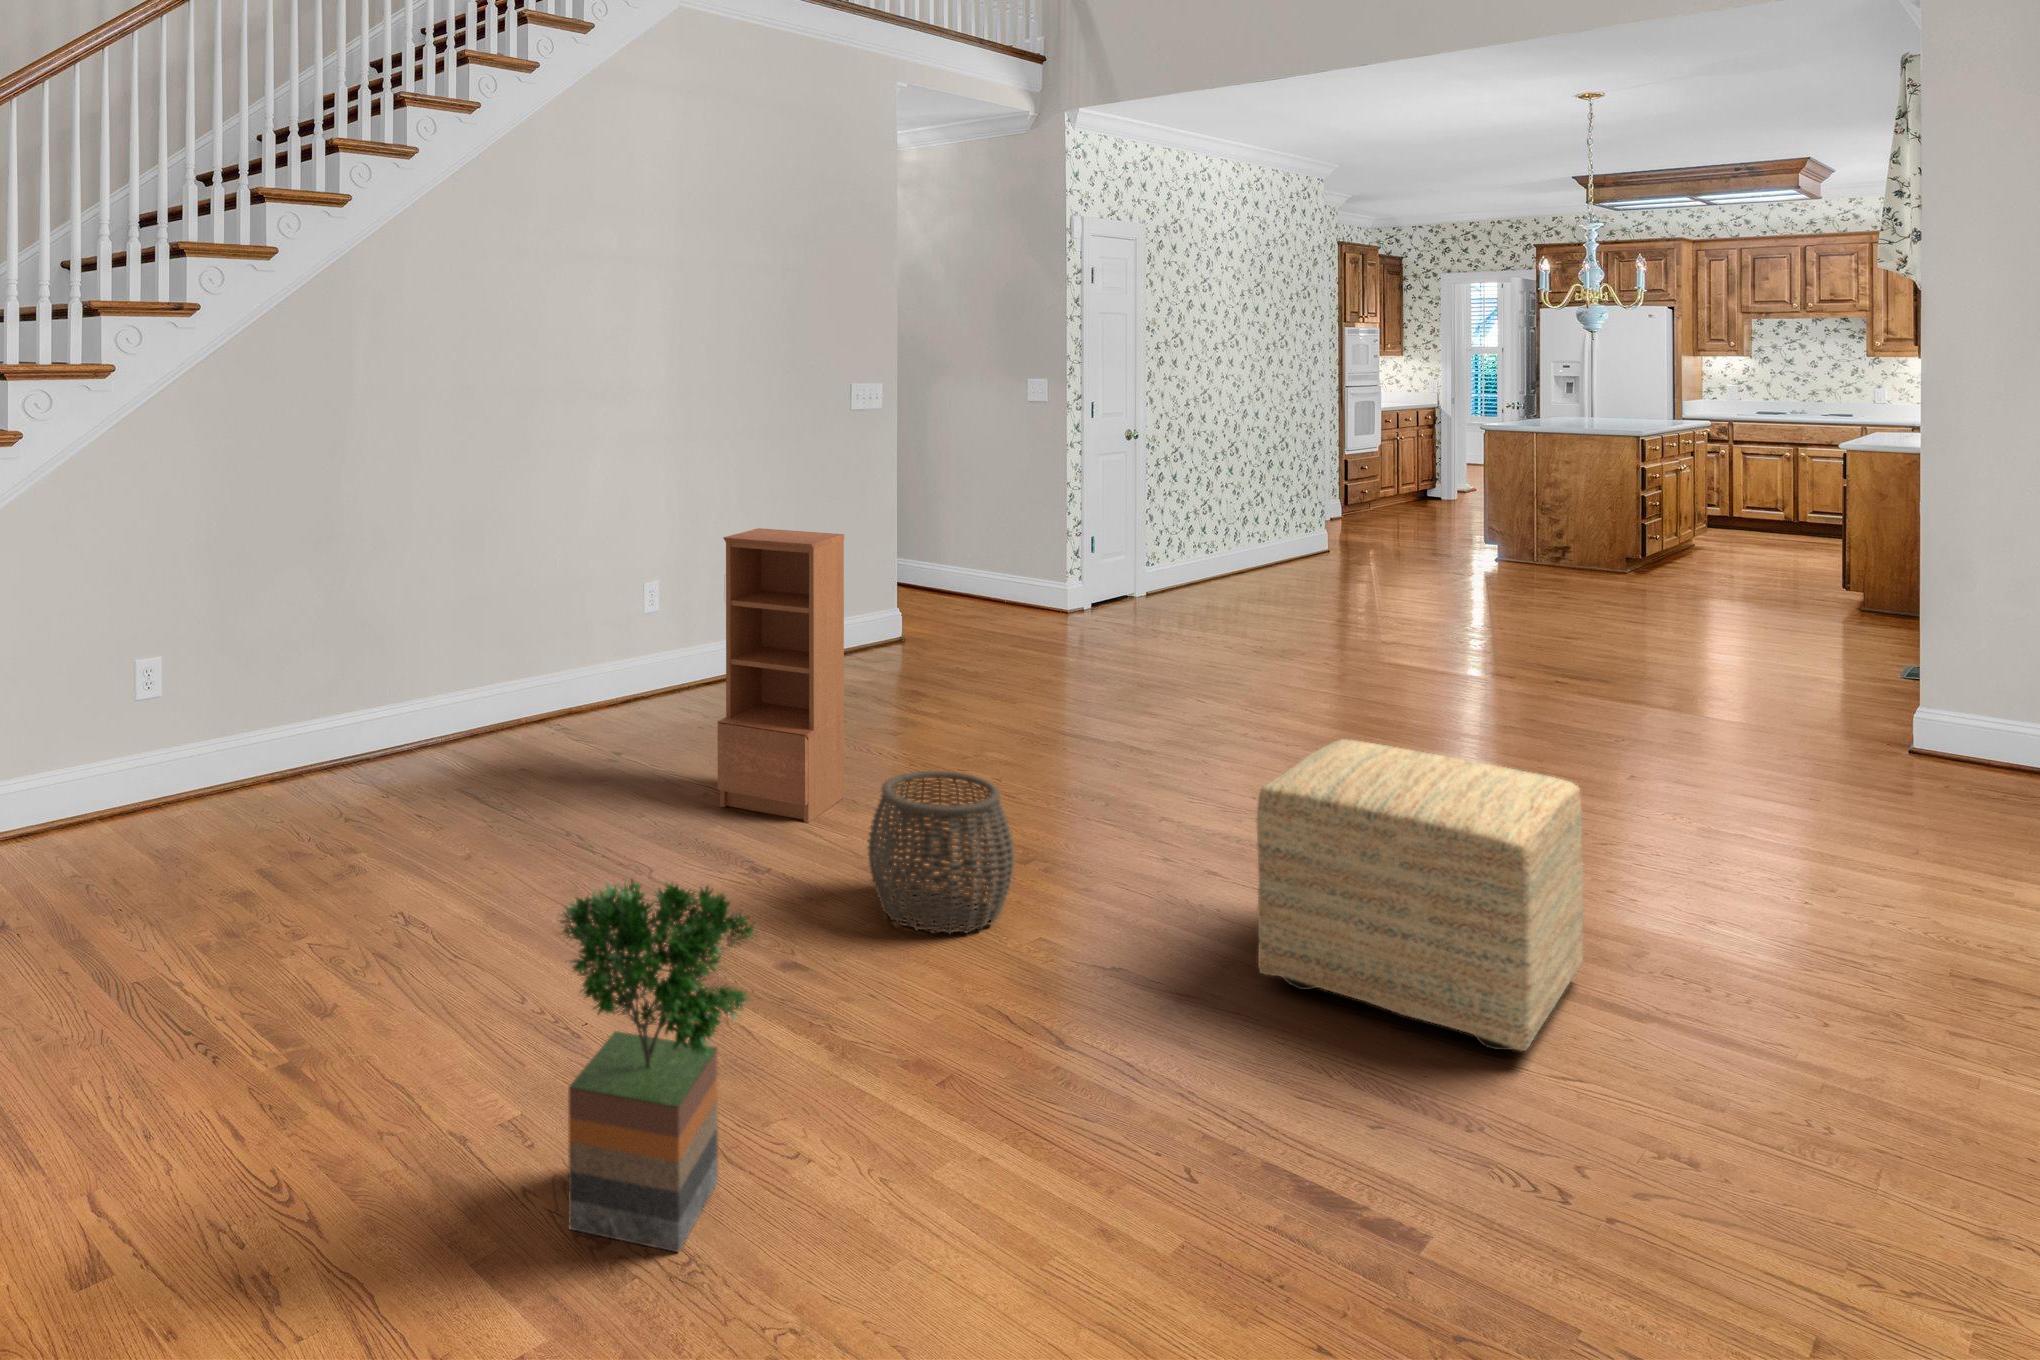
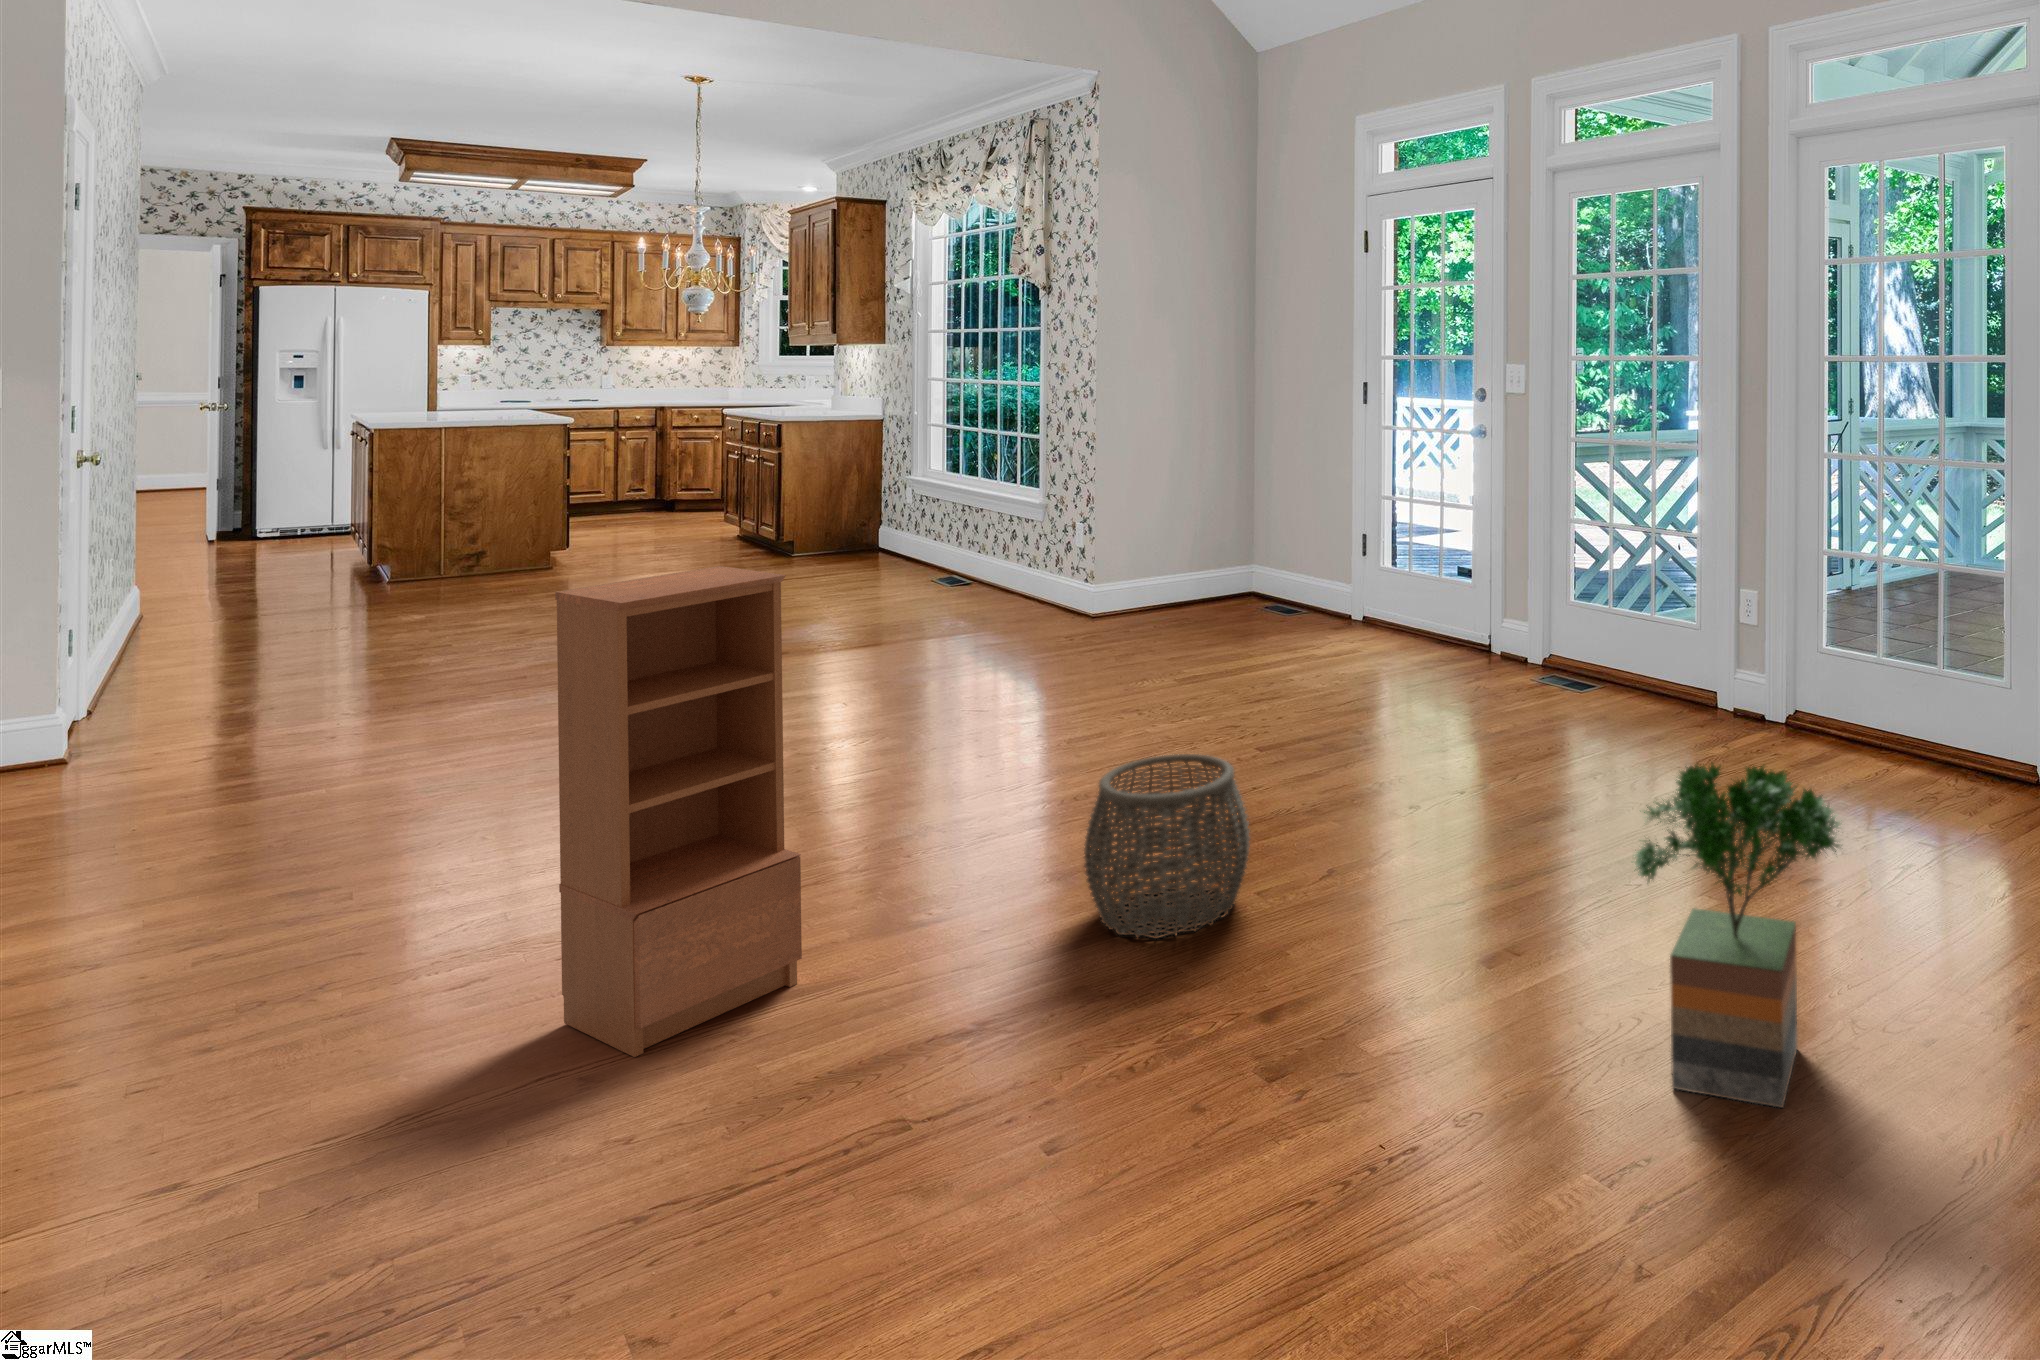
ottoman: present [1256,739,1584,1051] -> none [1275,592,1519,794]

